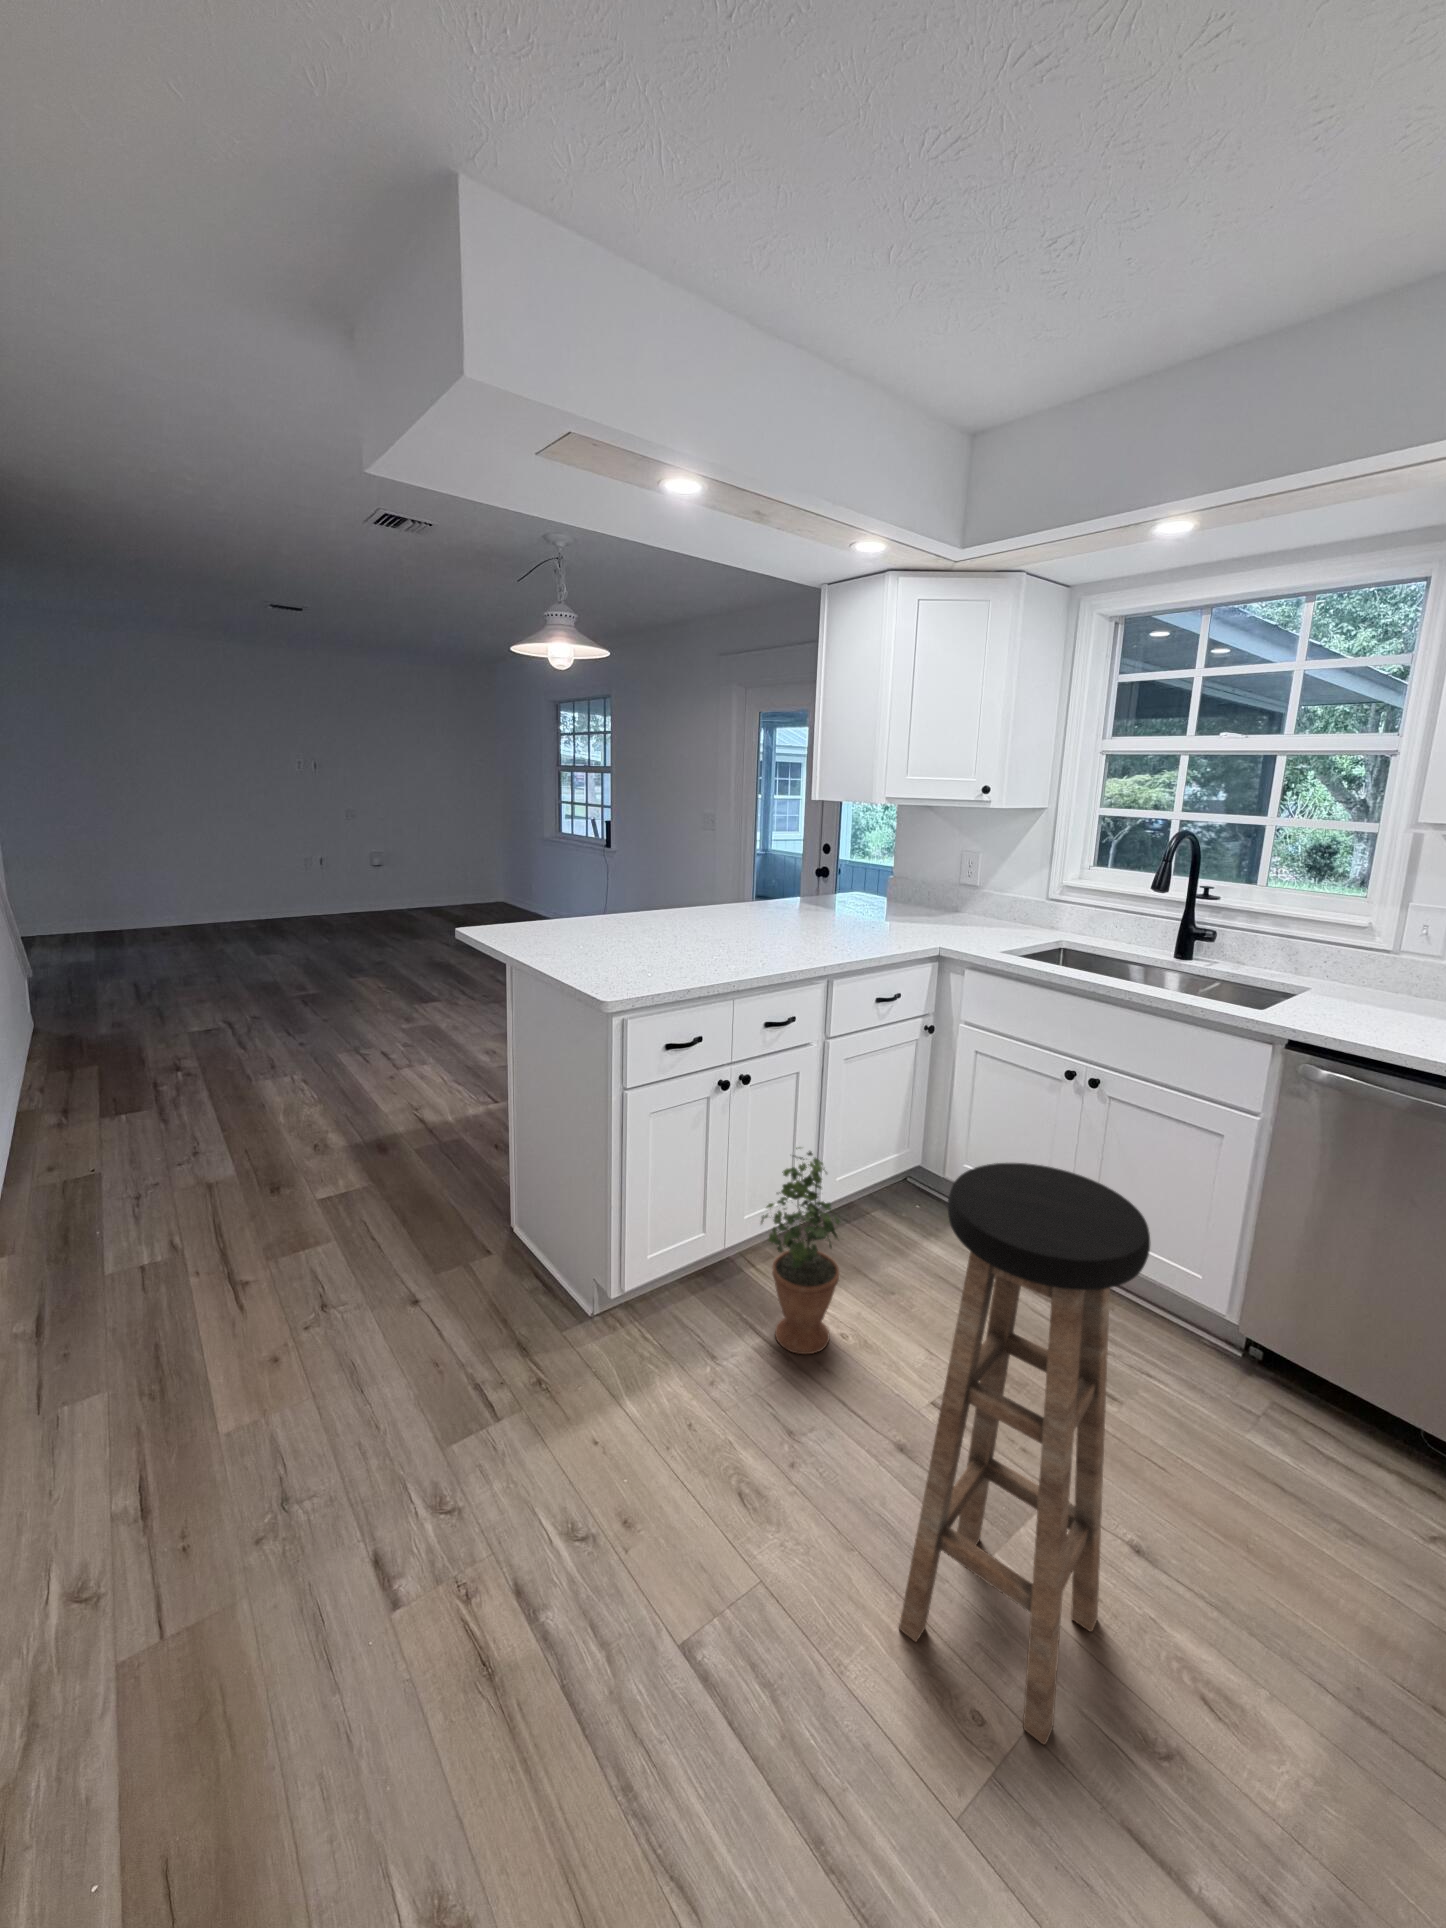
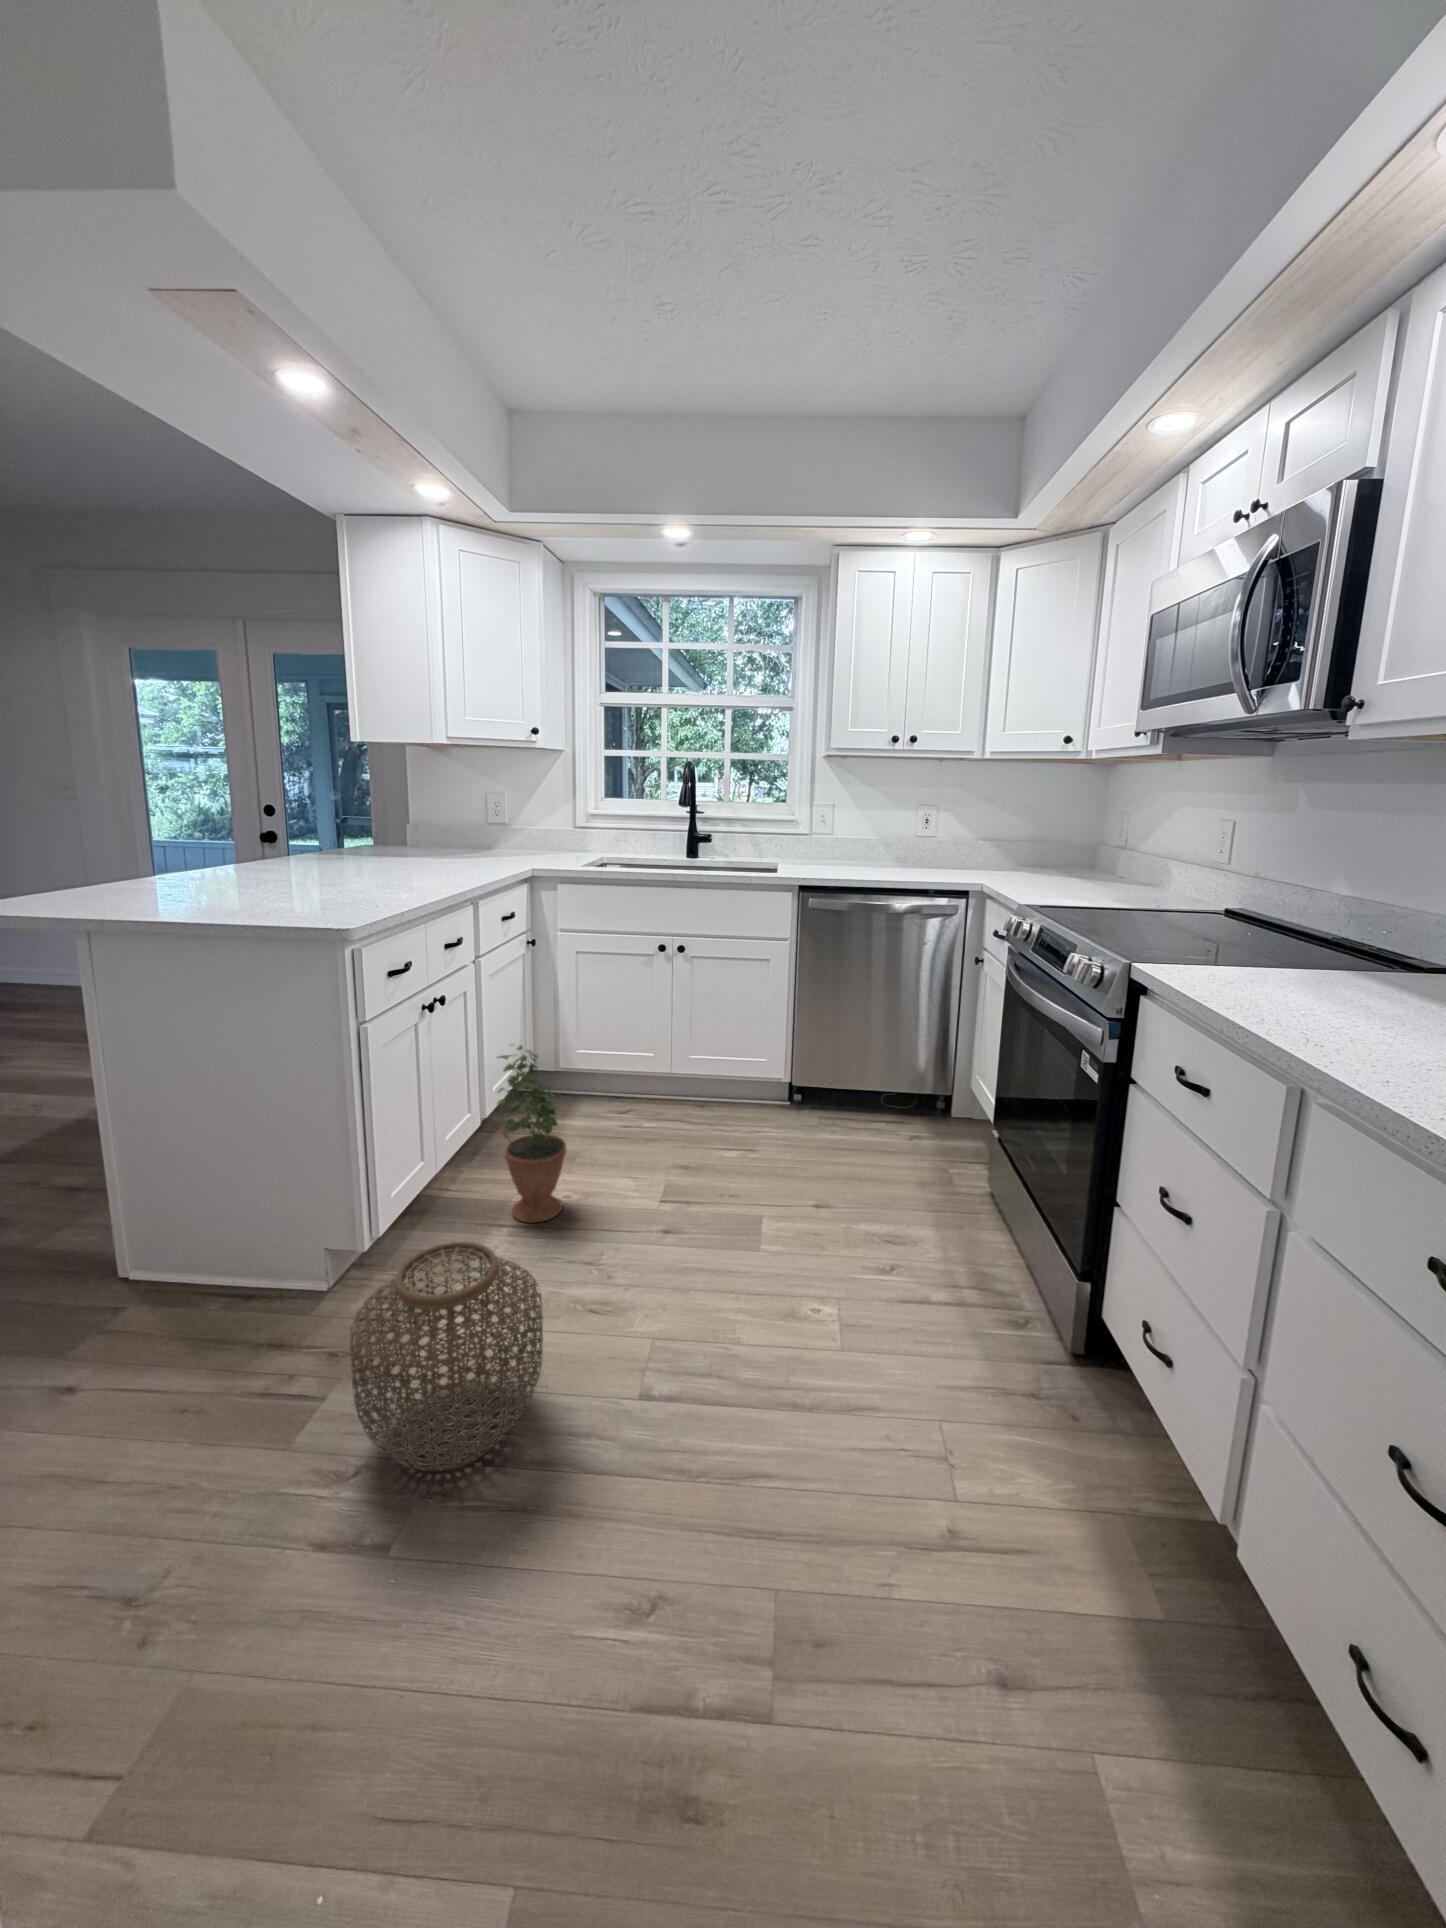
bar stool: present [899,1163,1150,1744] -> none [736,962,862,1304]
woven basket: none [434,1340,621,1579] -> present [350,1242,543,1471]

